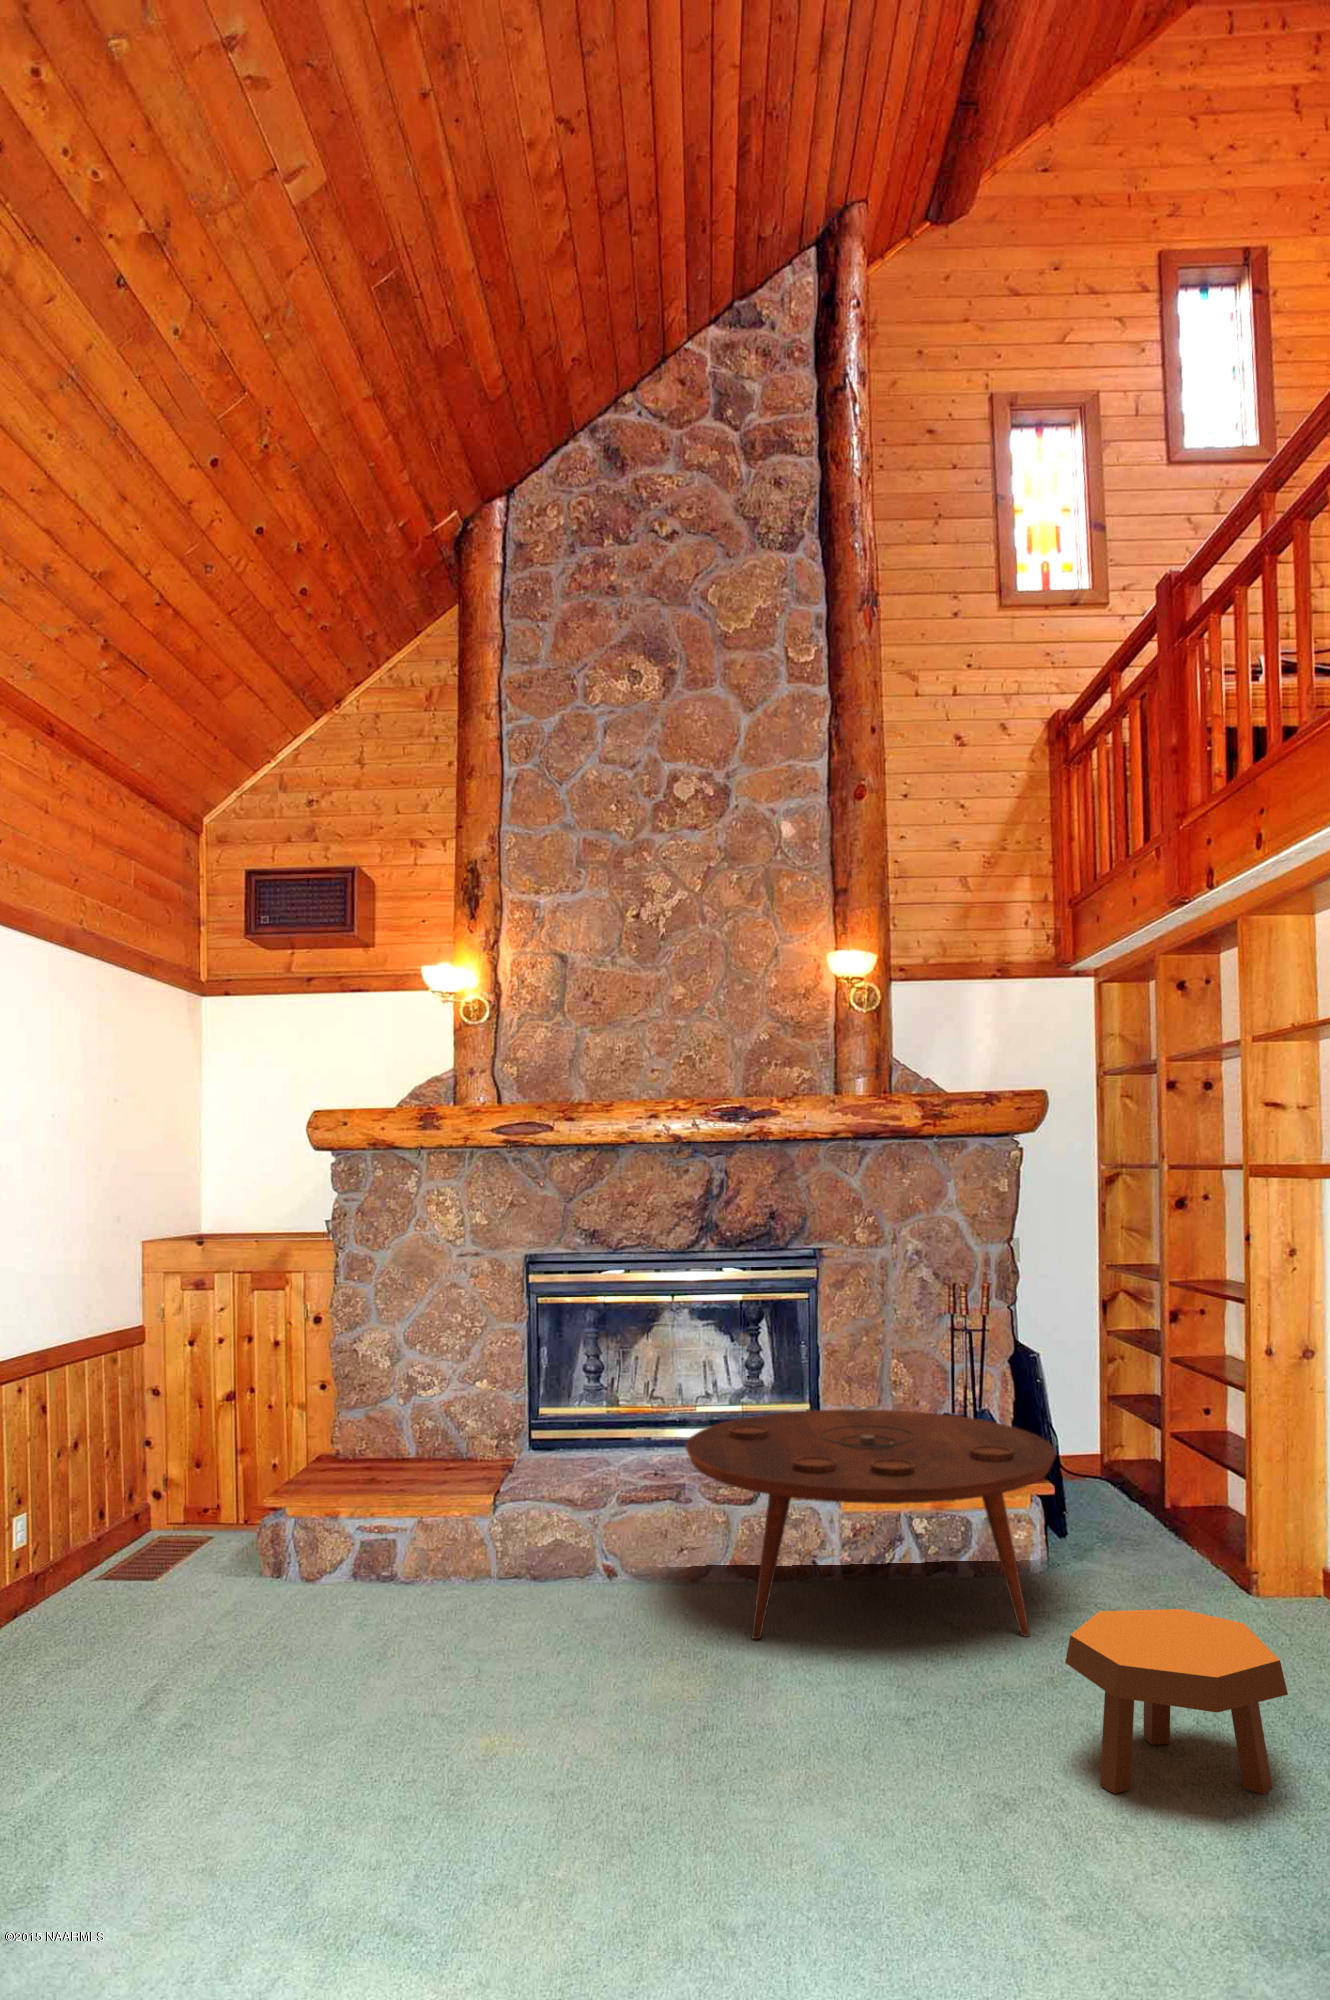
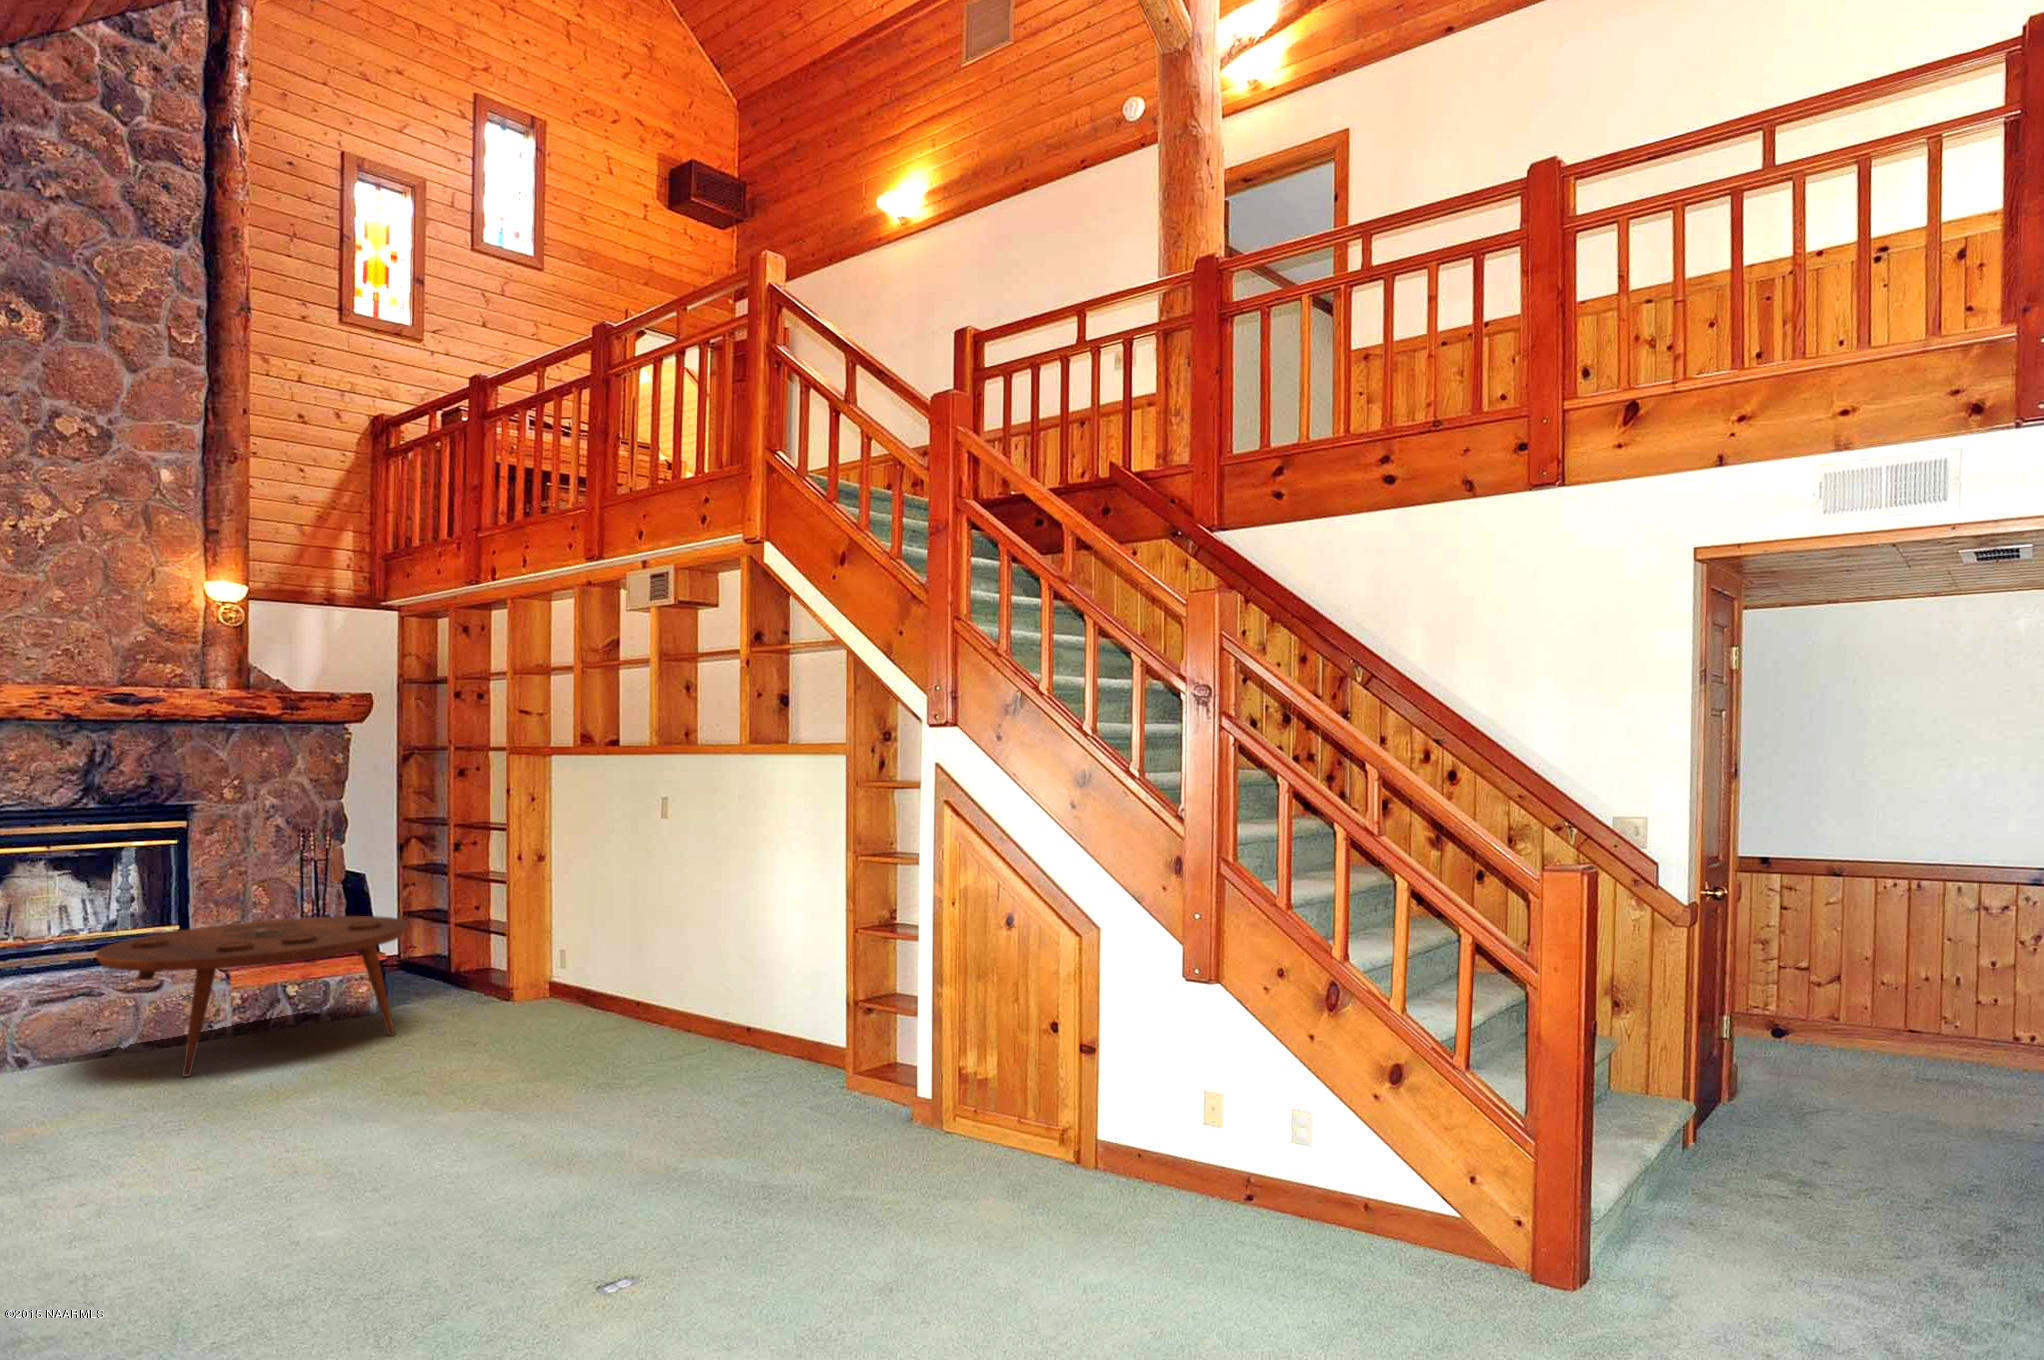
footstool: present [1065,1609,1288,1795] -> none [456,976,584,1071]

